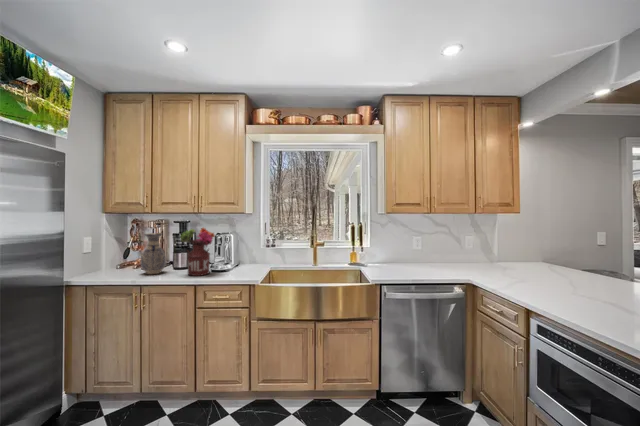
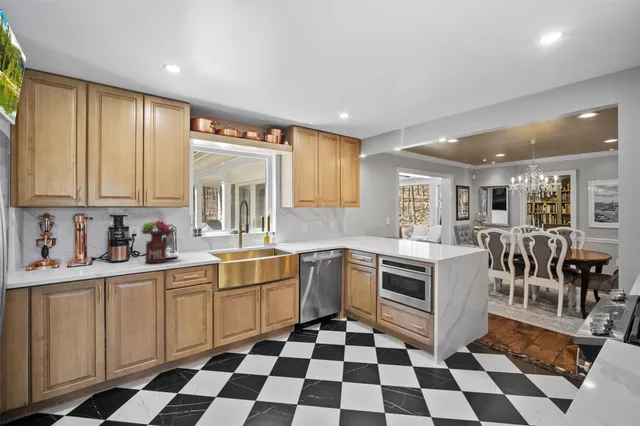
vase: present [140,233,166,274] -> none [92,227,119,267]

